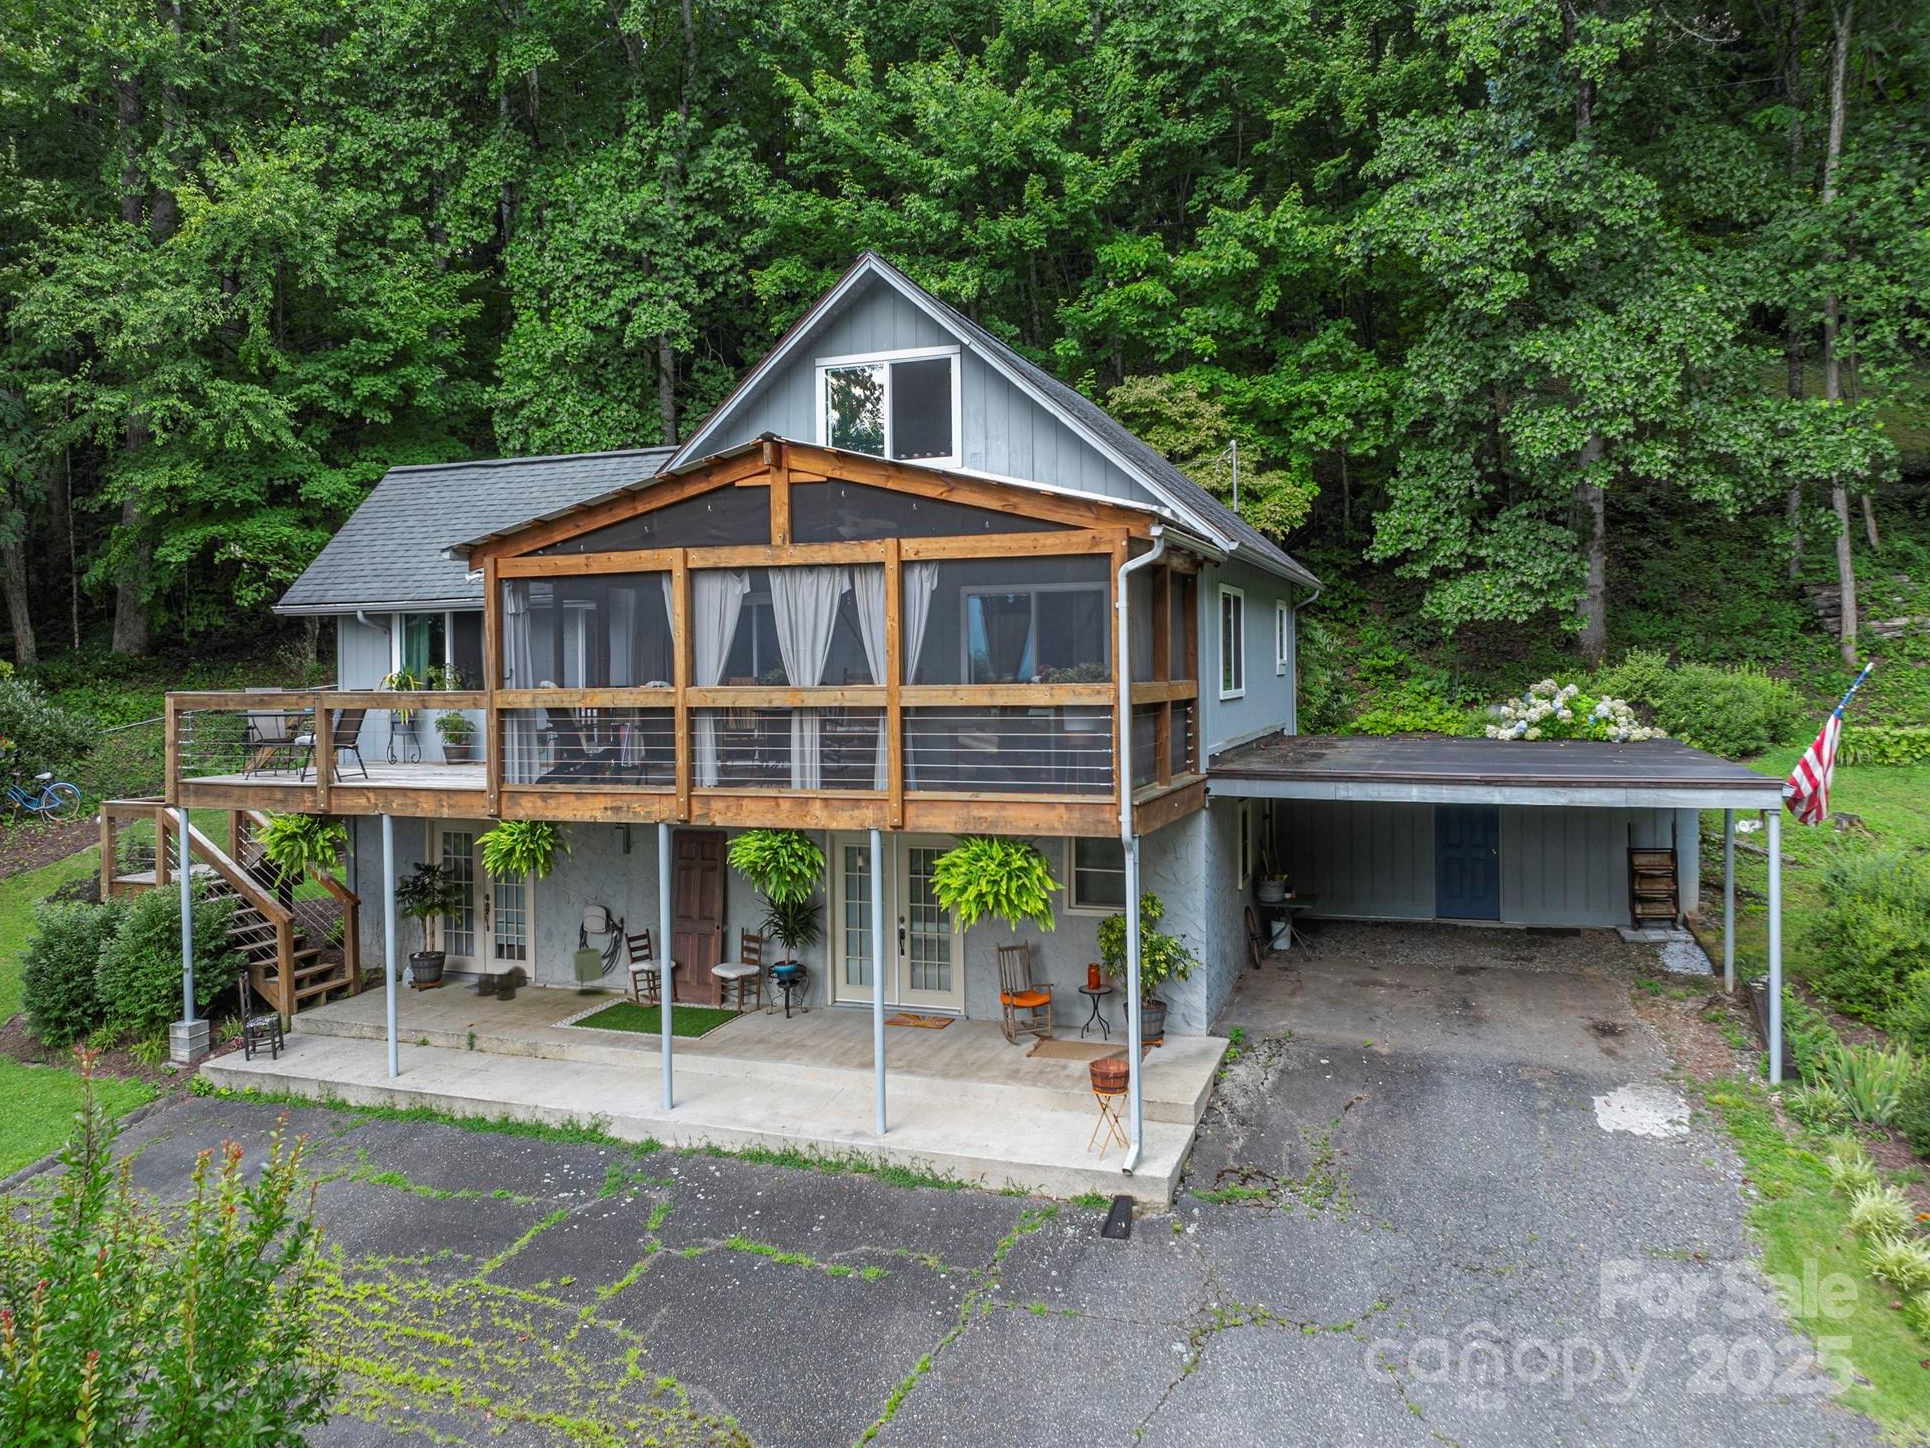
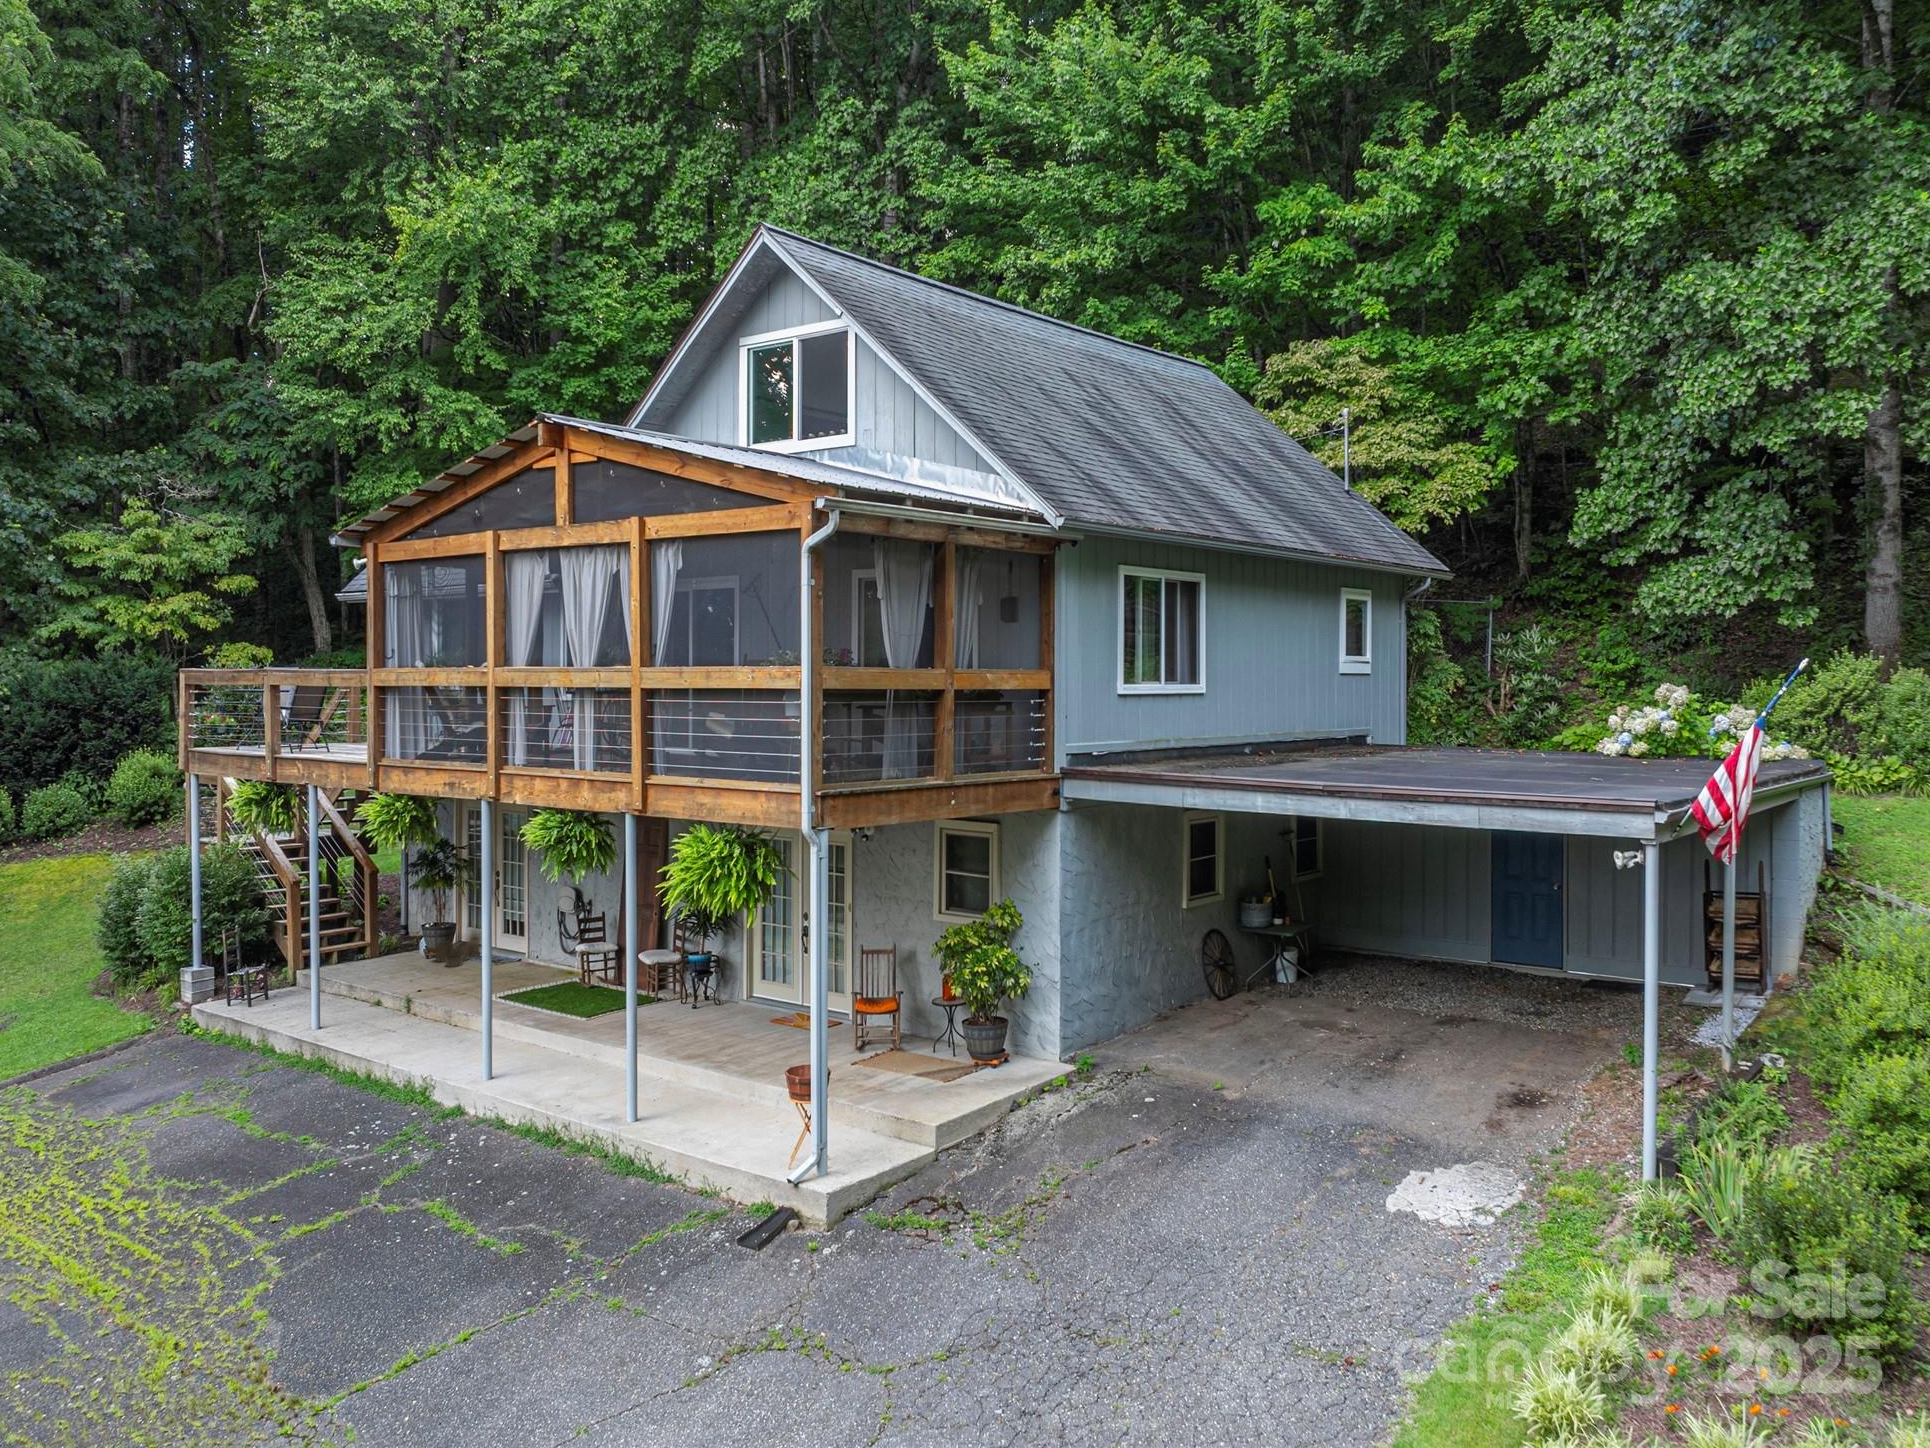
planter: present [574,948,603,984] -> none [510,924,539,969]

